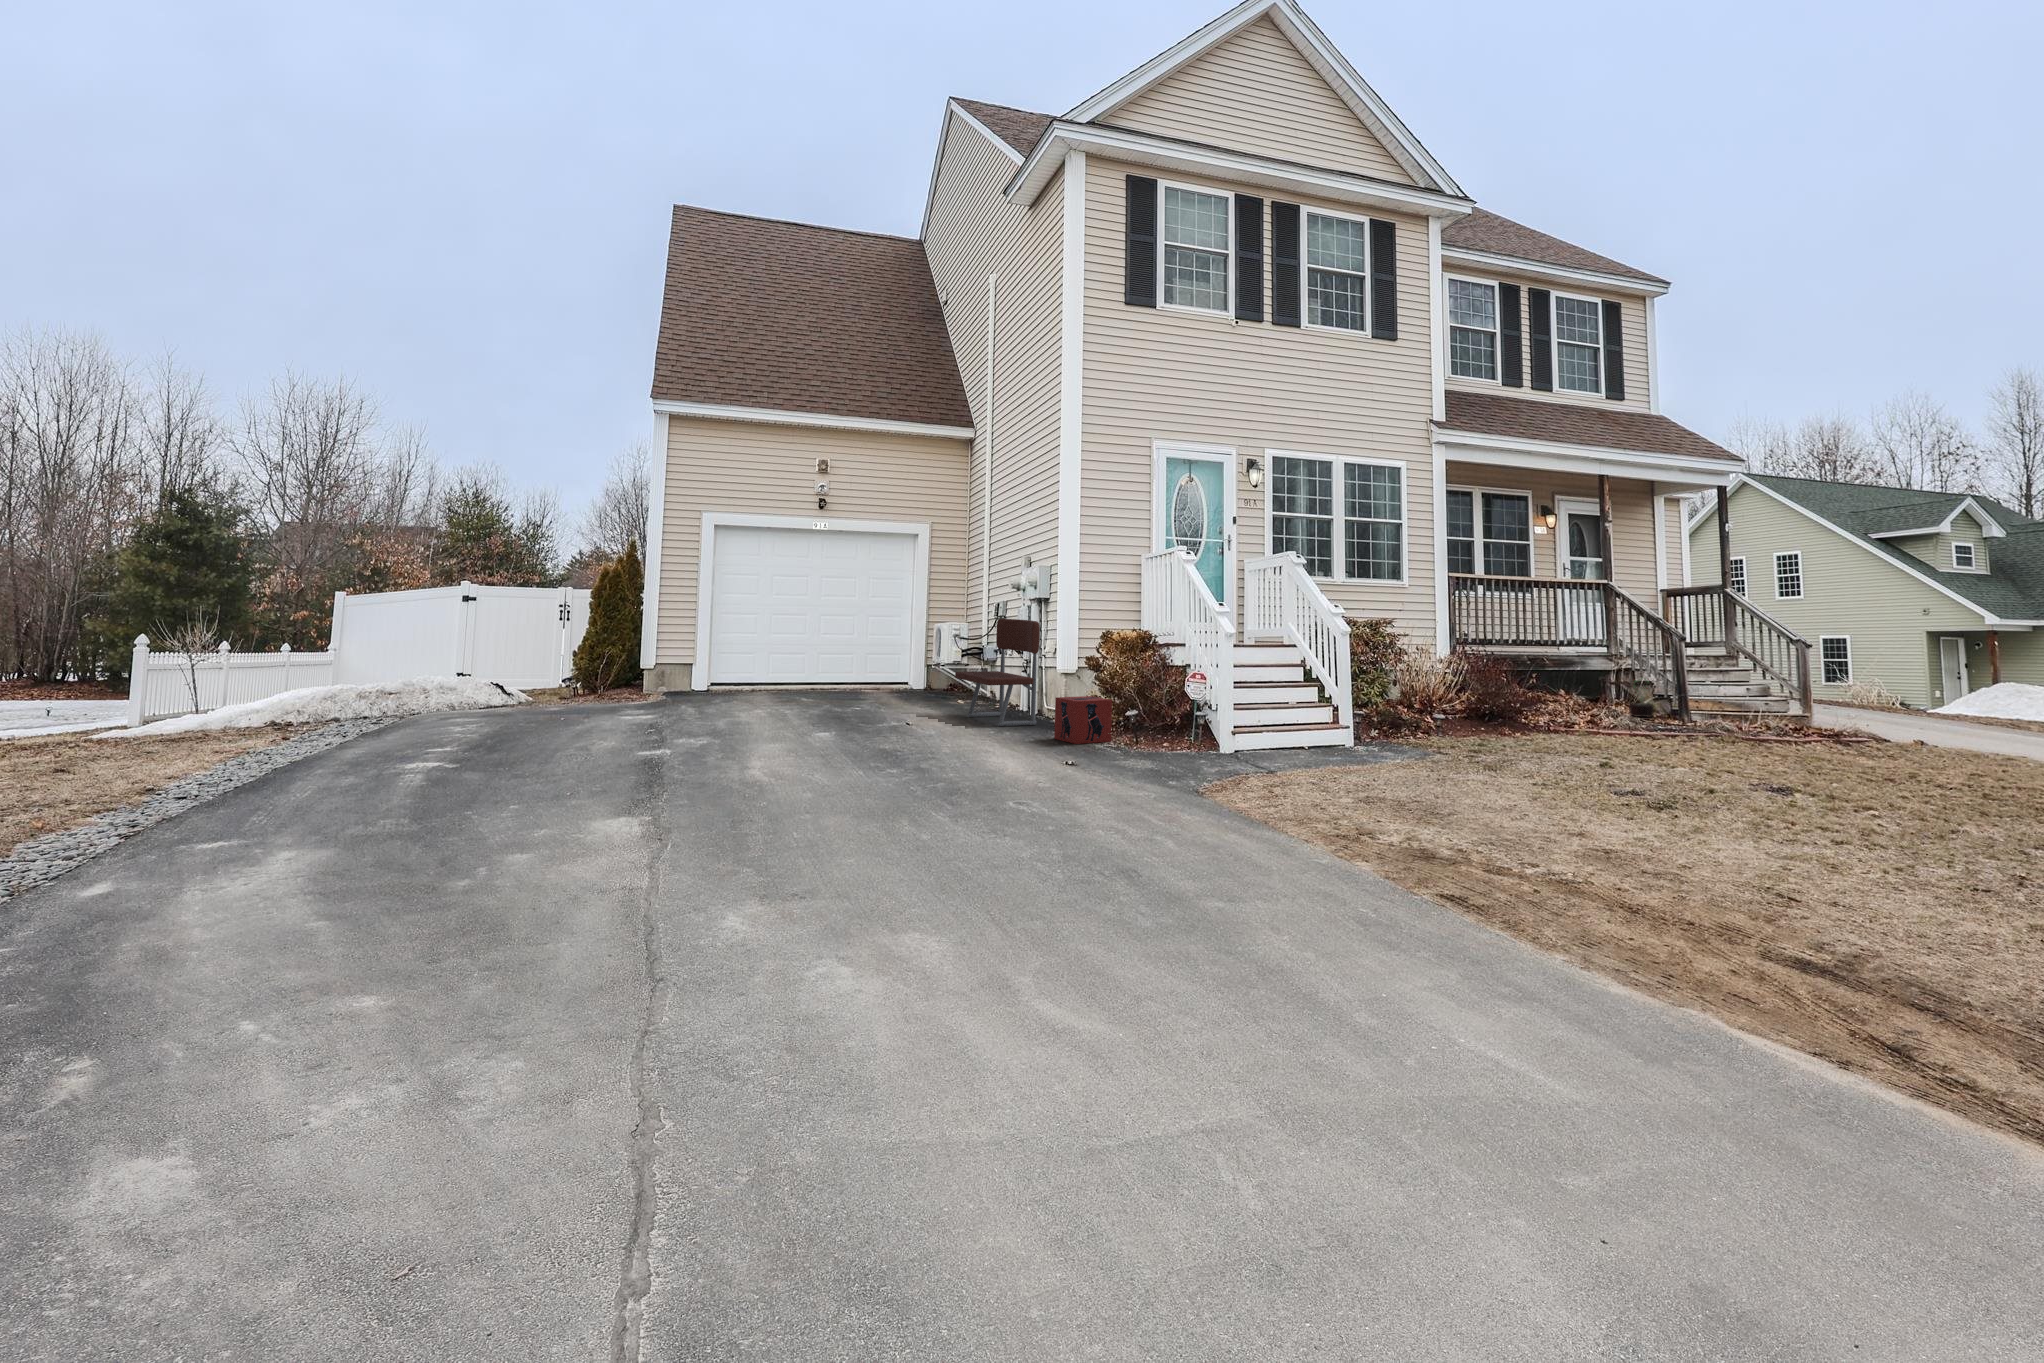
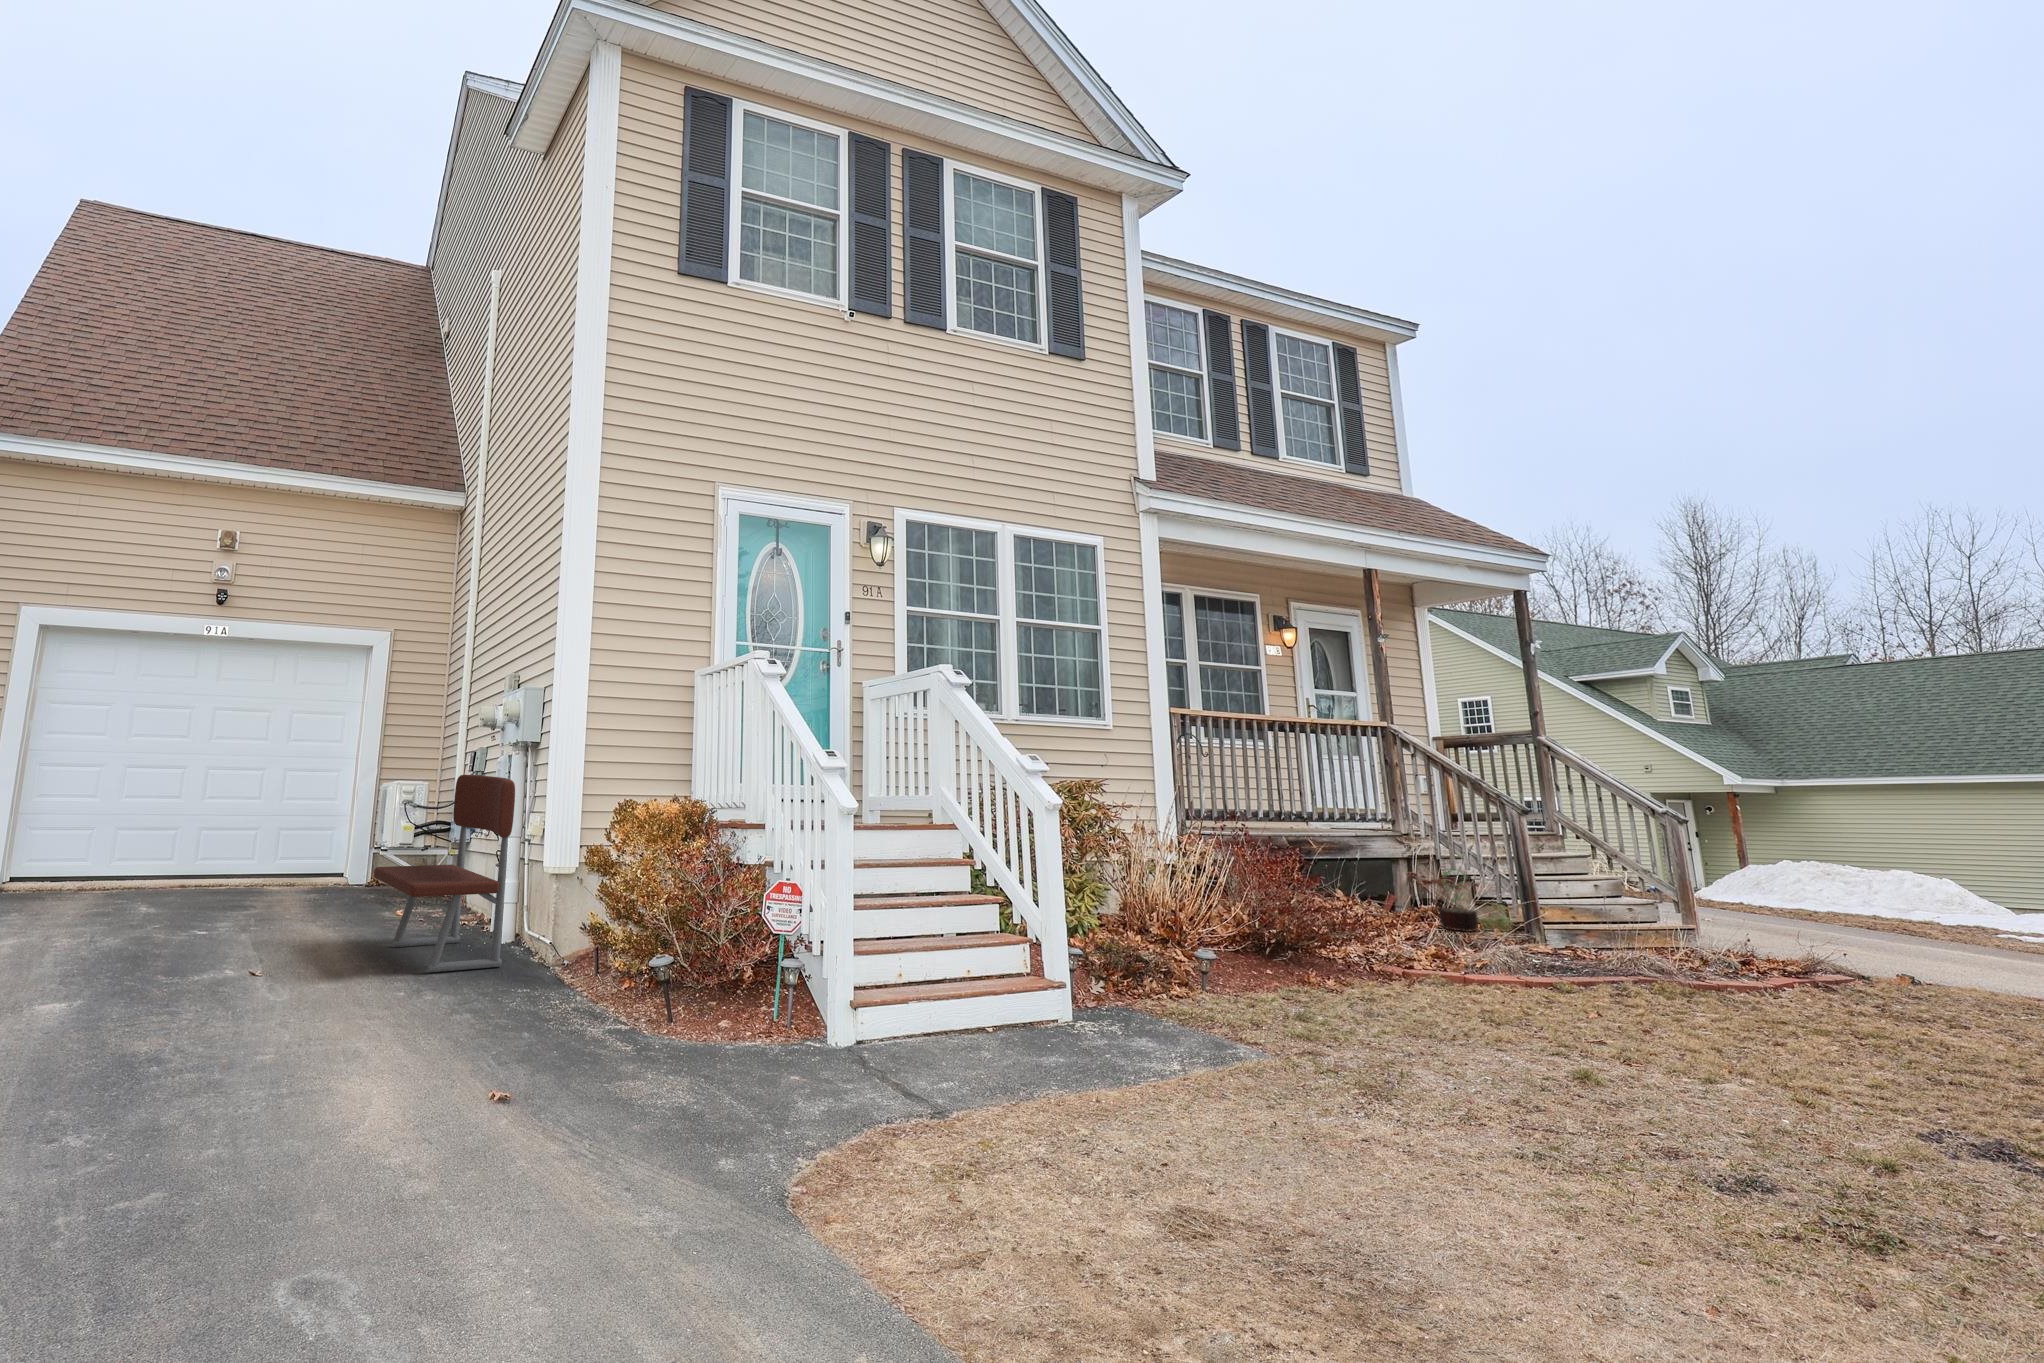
storage box: present [1054,696,1112,744] -> none [514,922,624,1025]

